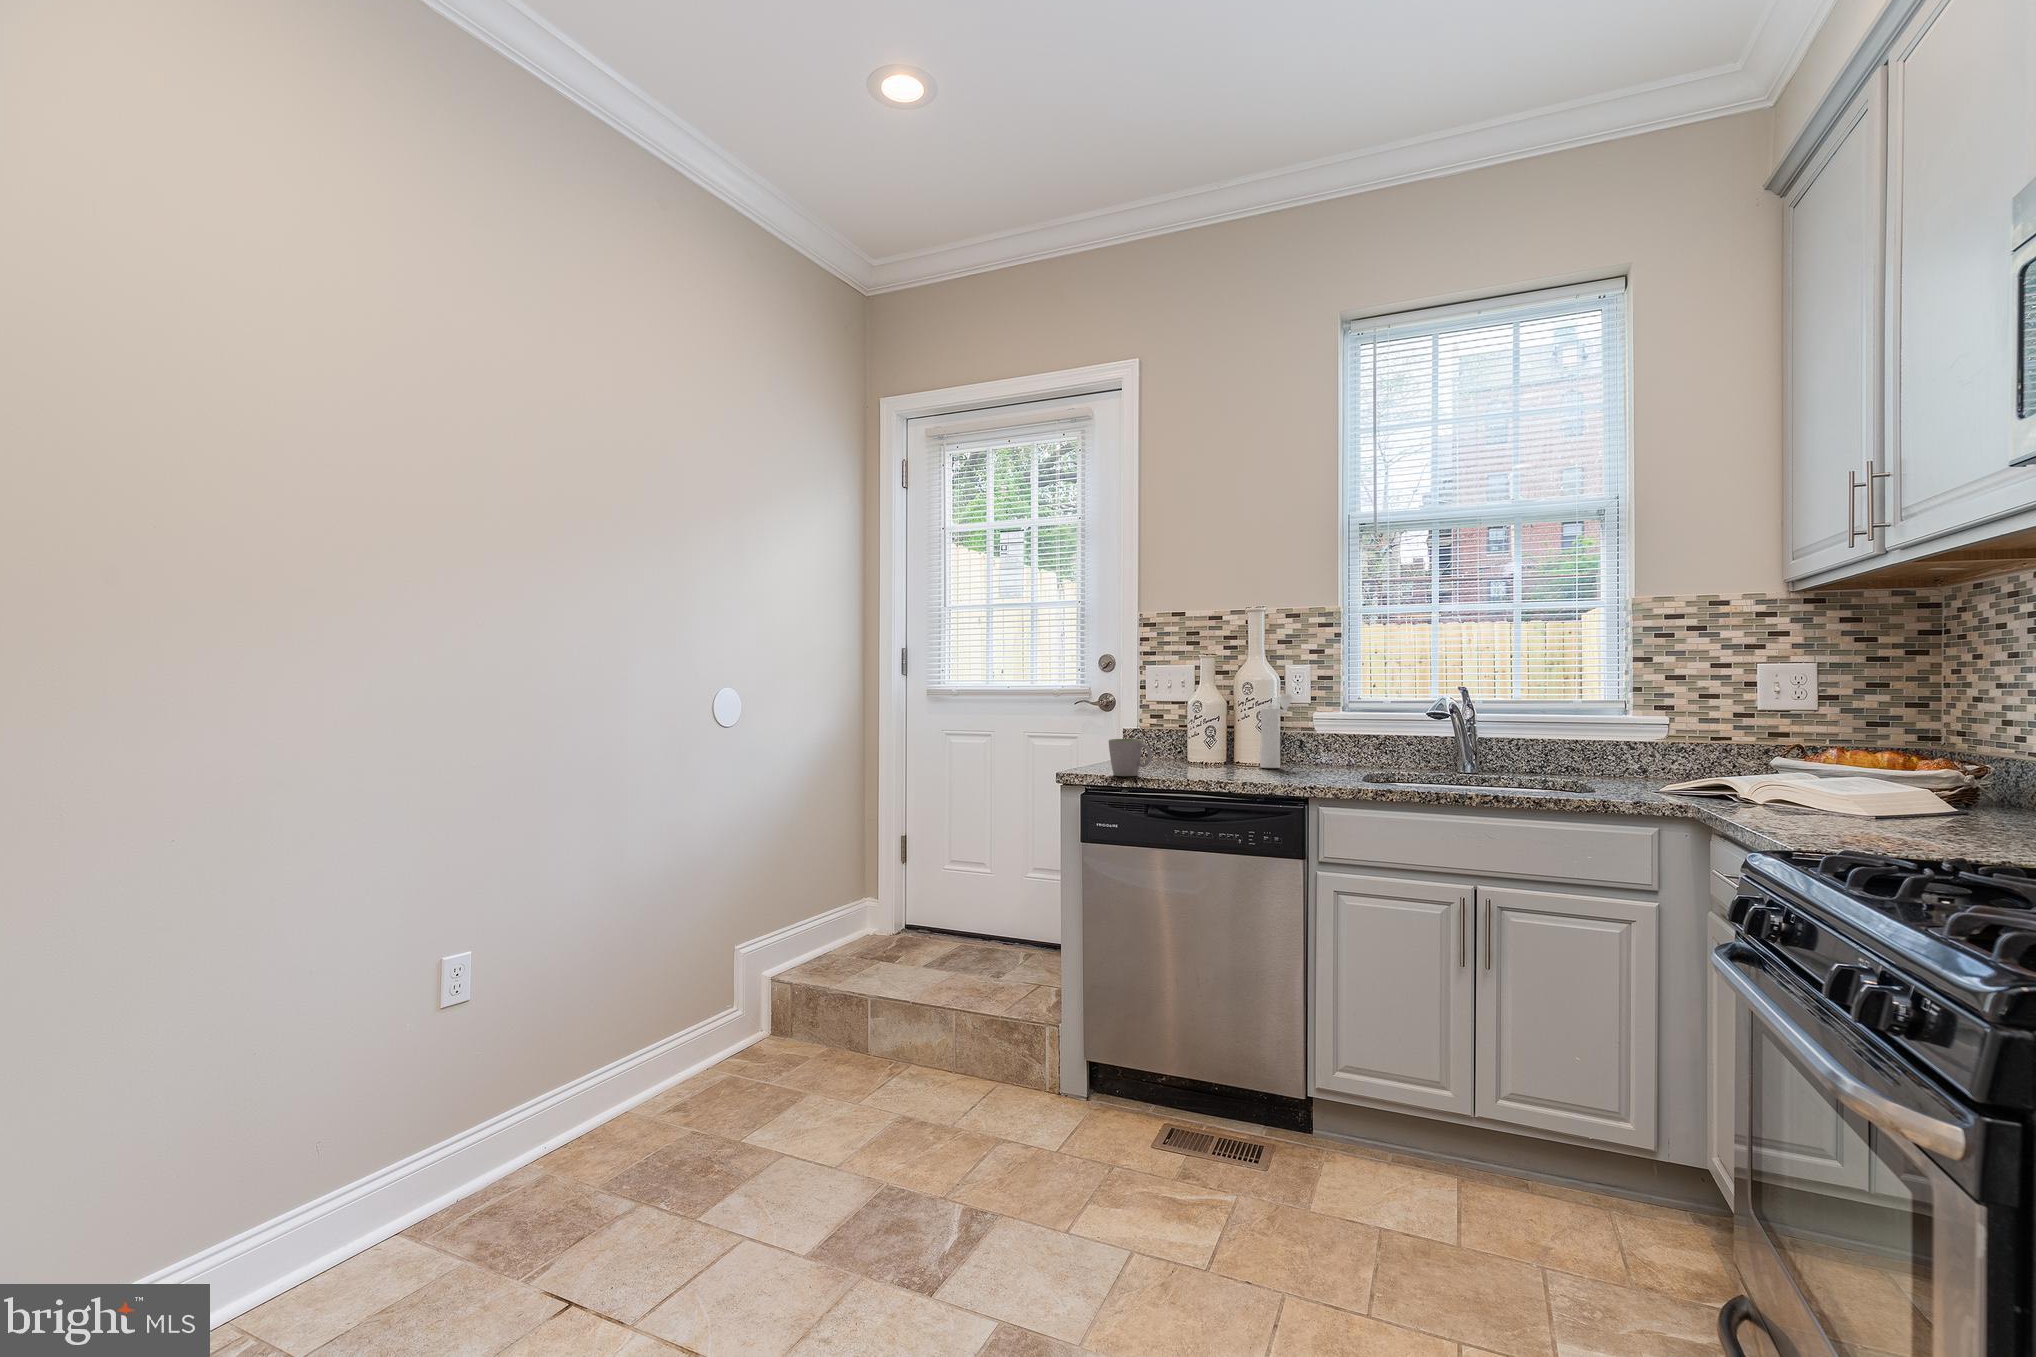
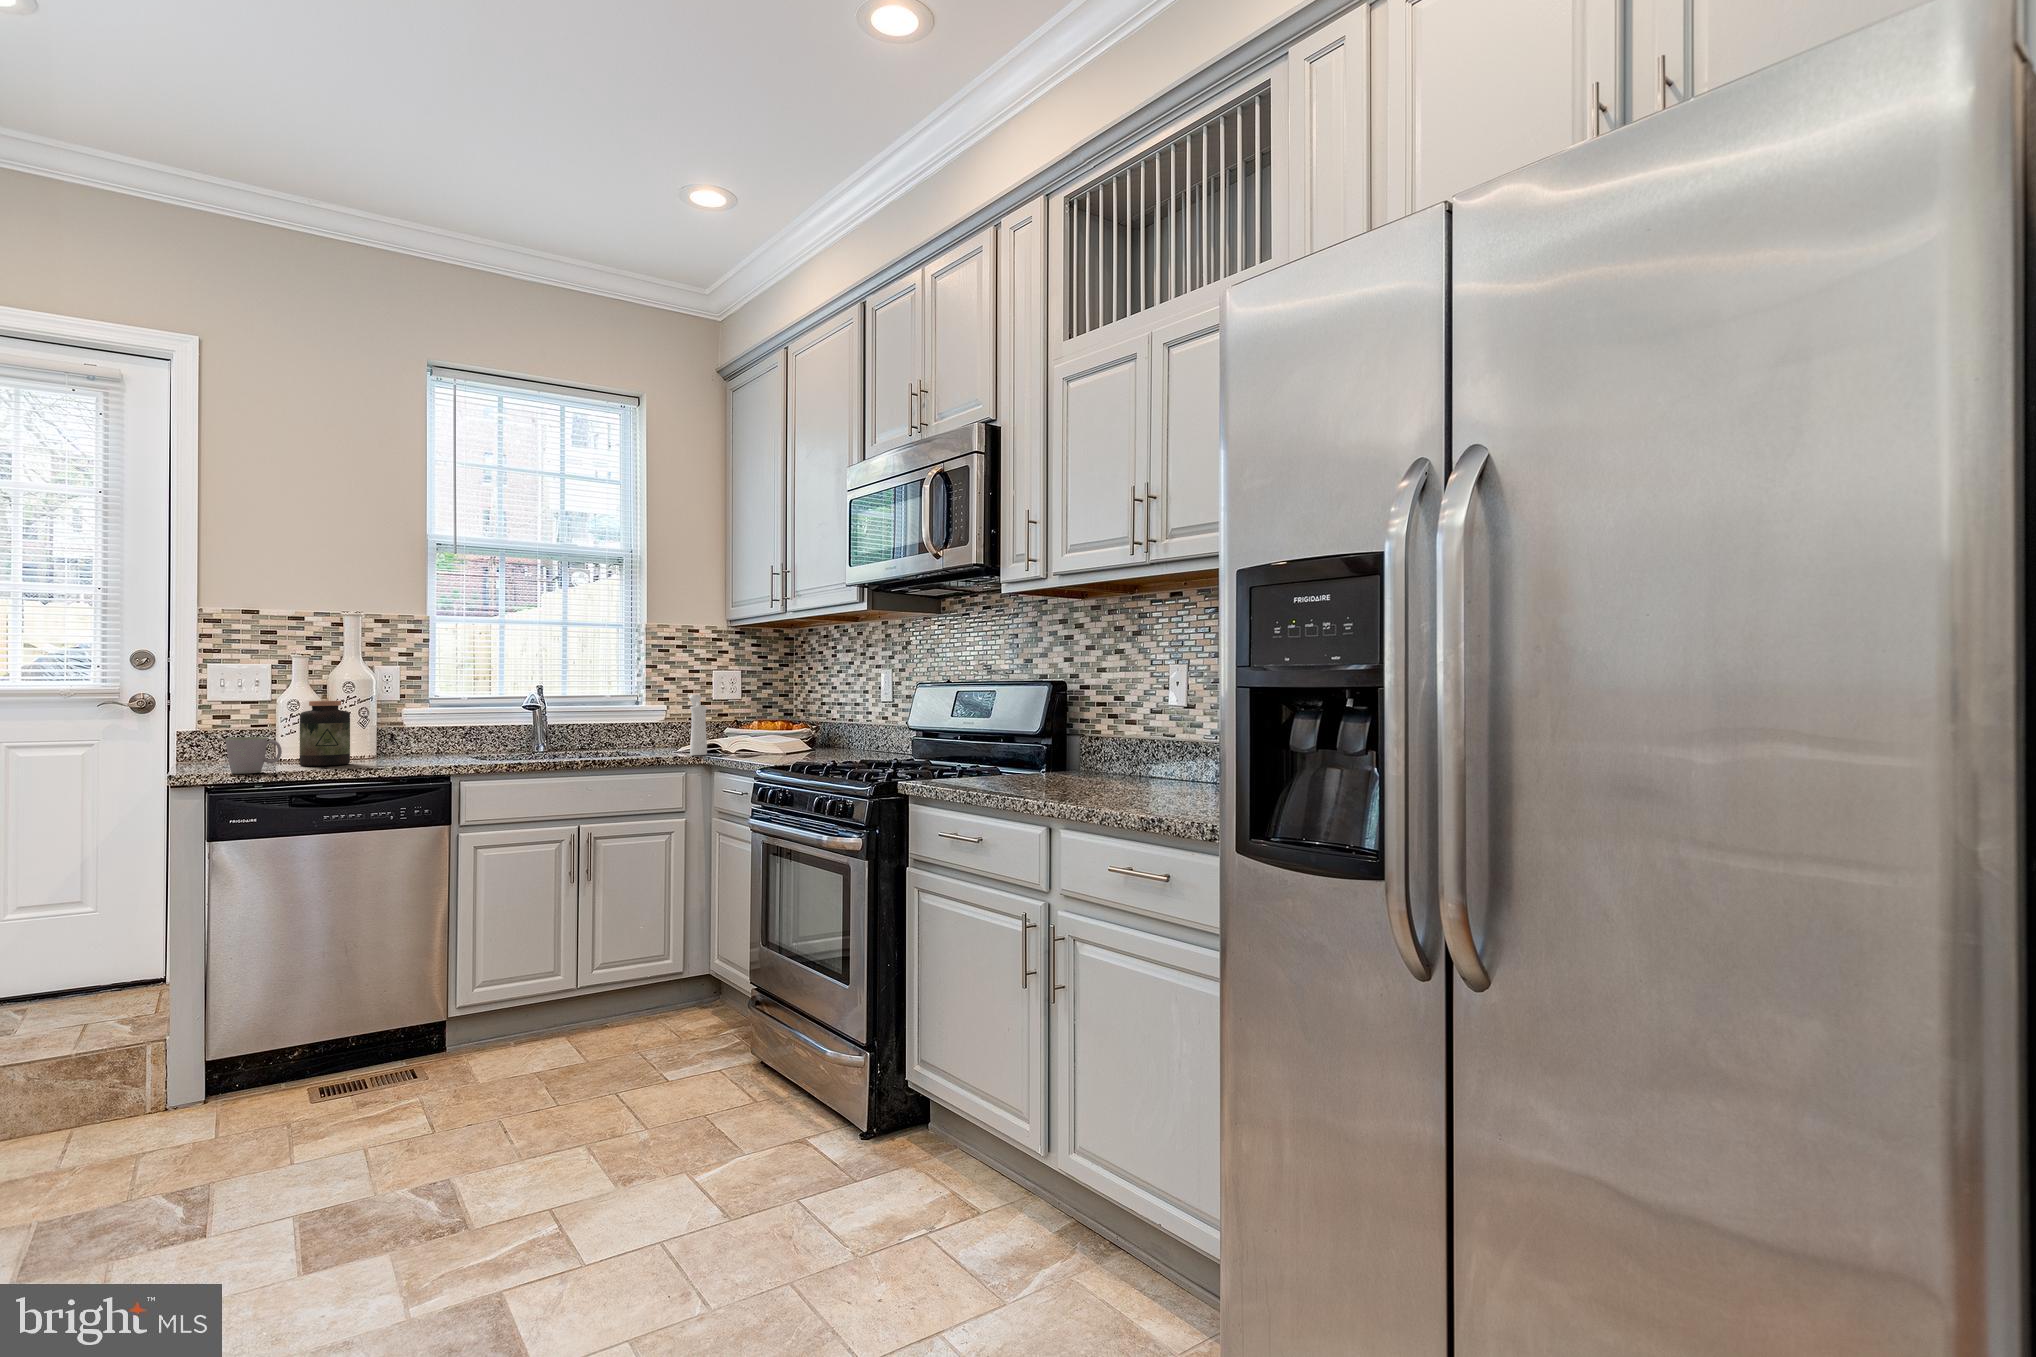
pepper mill: present [1260,694,1293,768] -> present [689,695,707,755]
jar: none [1188,703,1234,773] -> present [300,701,350,766]

